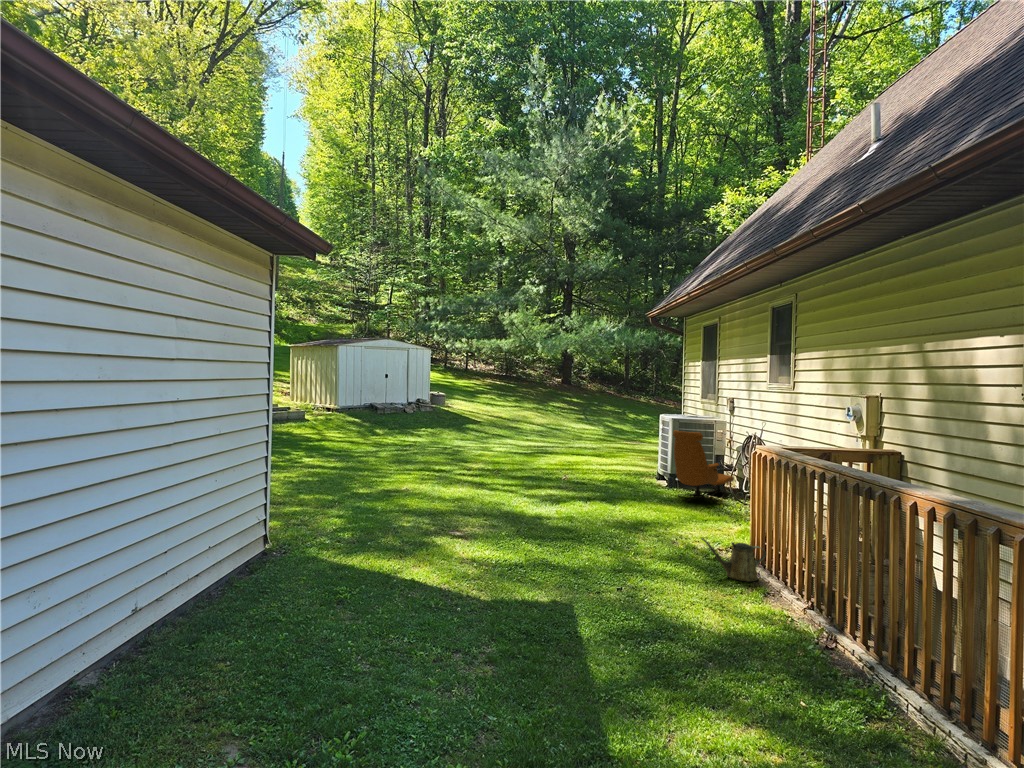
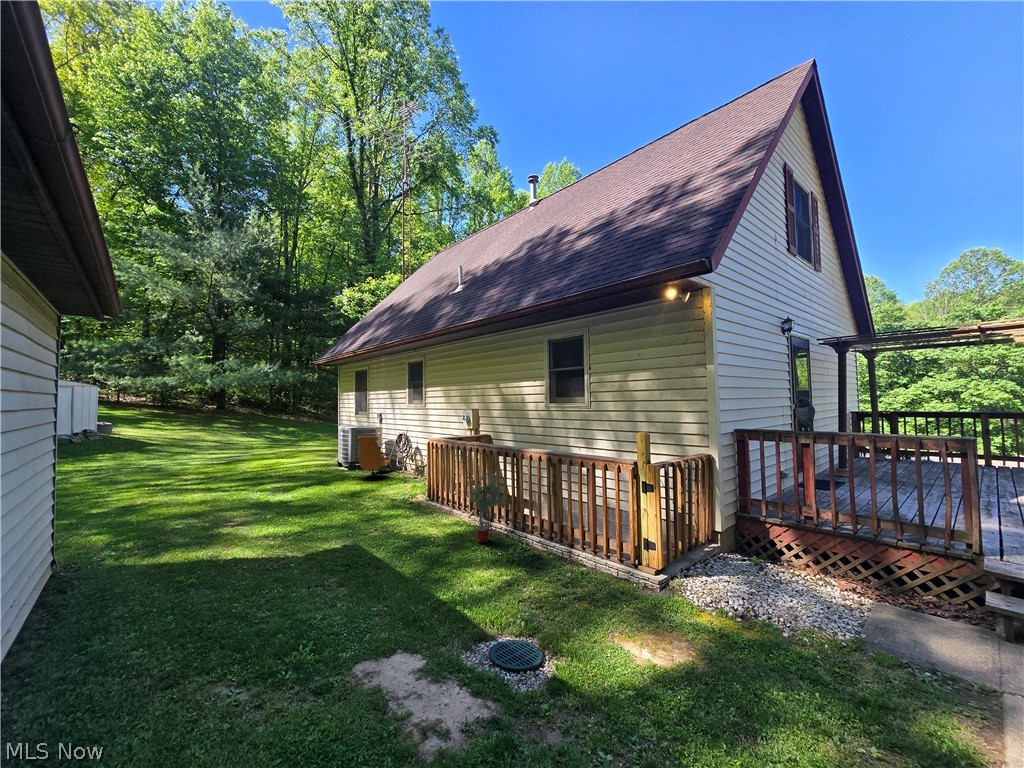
potted tree: none [777,522,866,662] -> present [470,473,507,543]
watering can: present [701,538,766,581] -> none [408,494,441,516]

